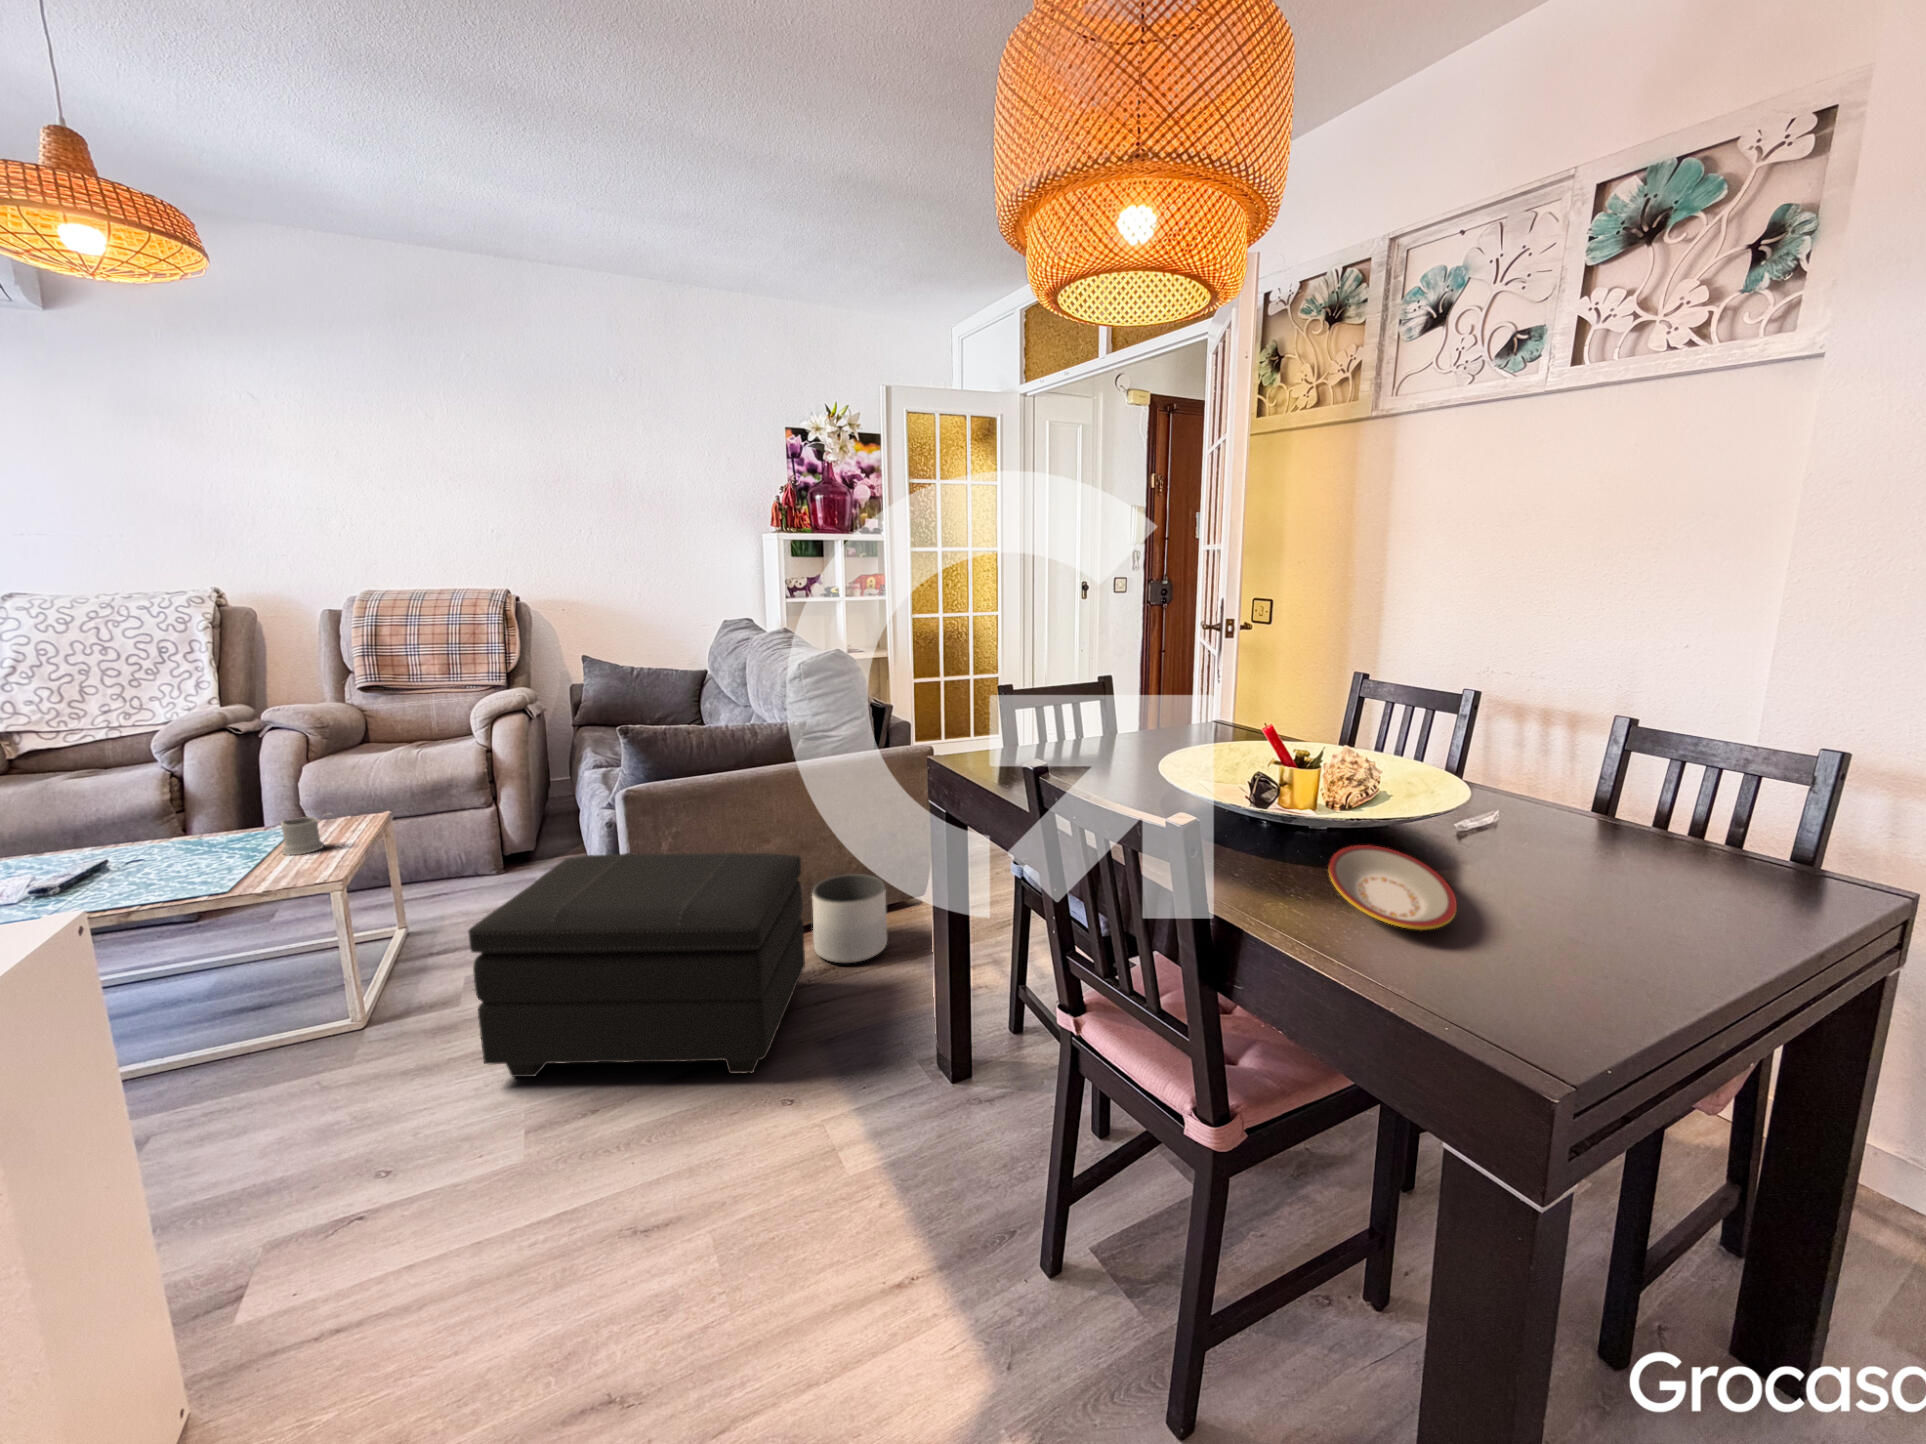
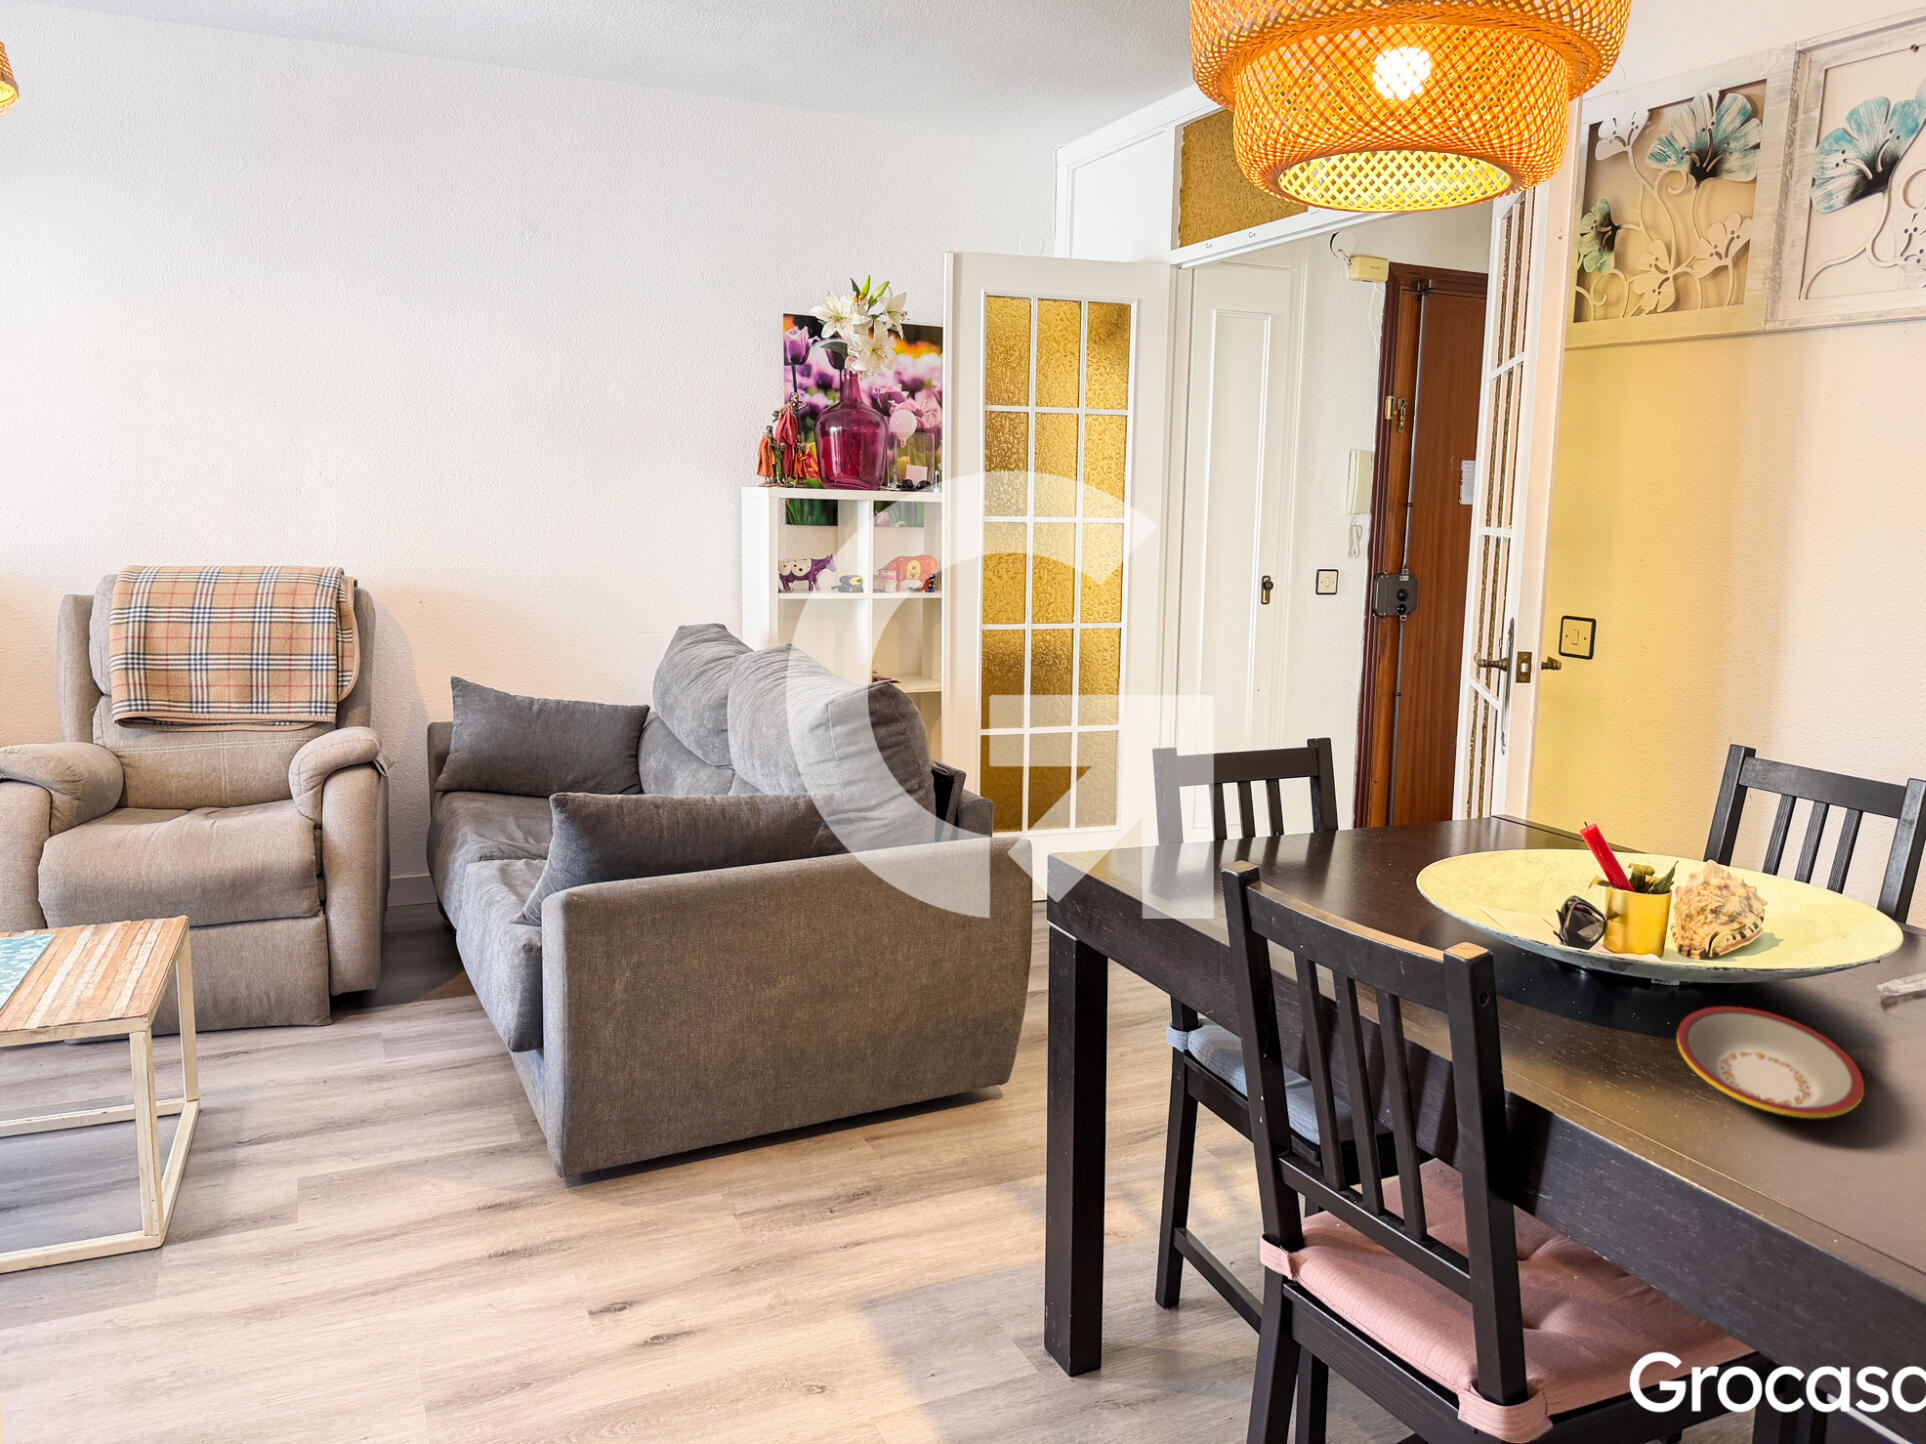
mug: present [281,816,334,855] -> none [51,914,128,975]
footstool: present [468,852,805,1077] -> none [350,993,829,1344]
planter: present [812,874,887,963] -> none [835,1047,953,1189]

